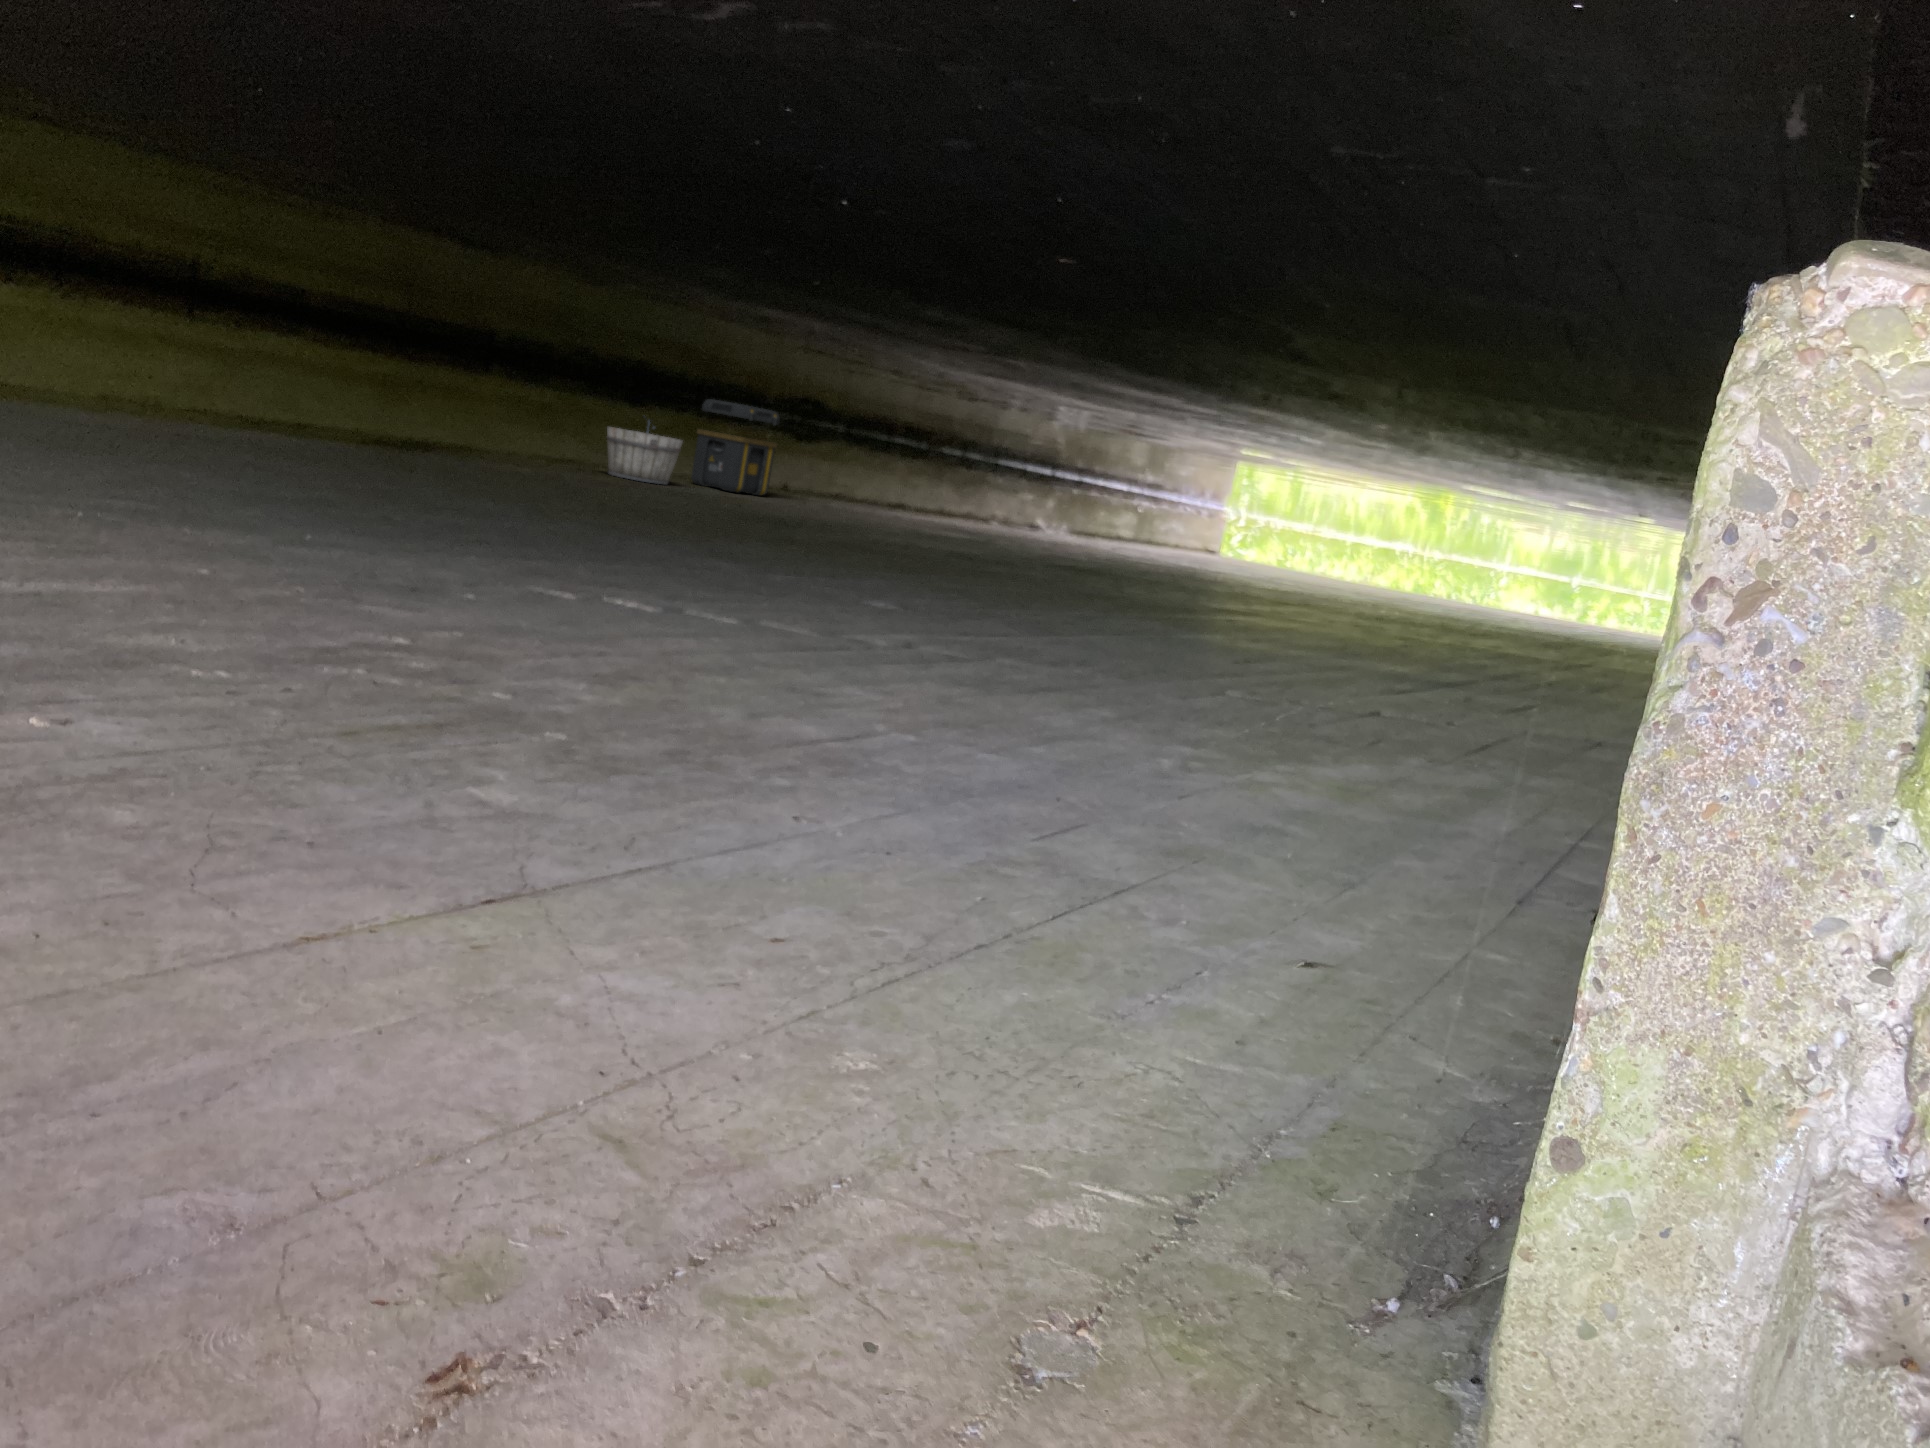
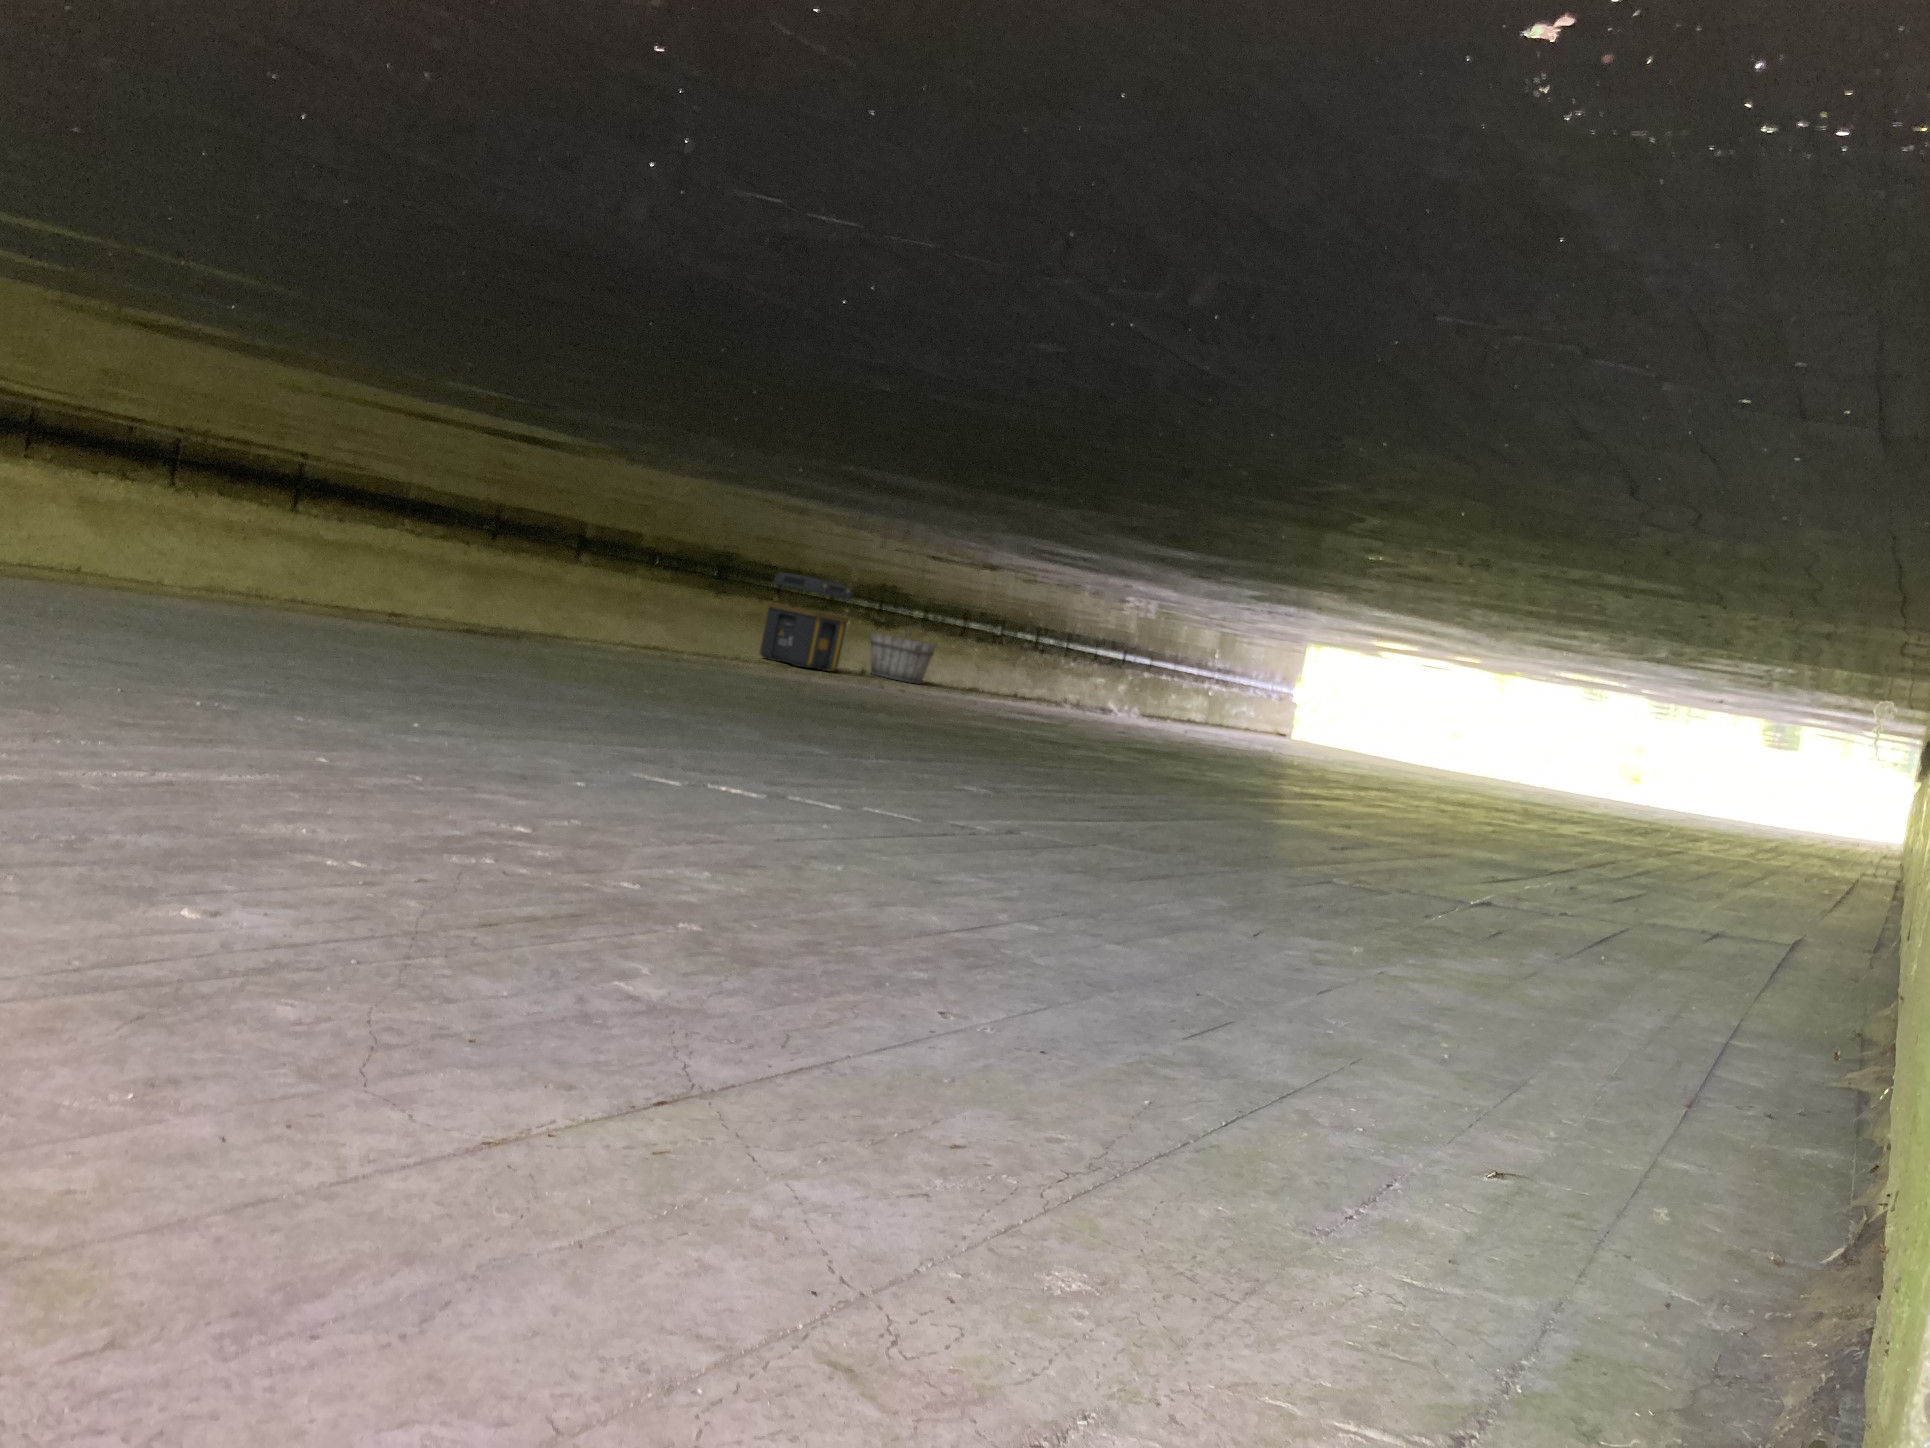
wooden bucket: present [607,421,683,484] -> present [871,628,936,684]

